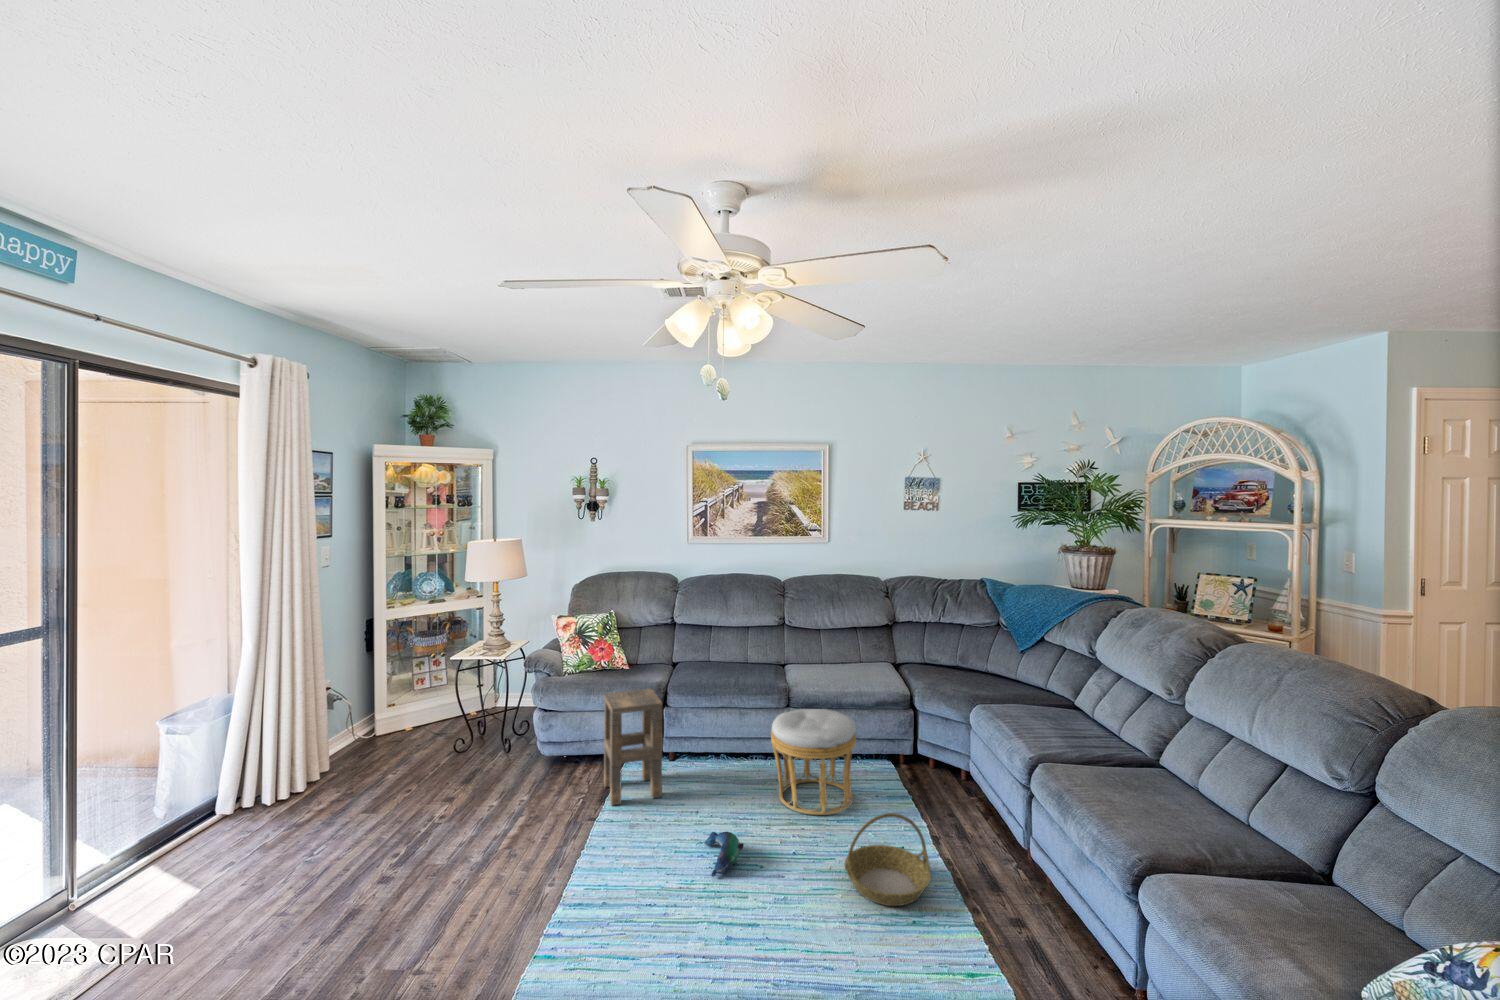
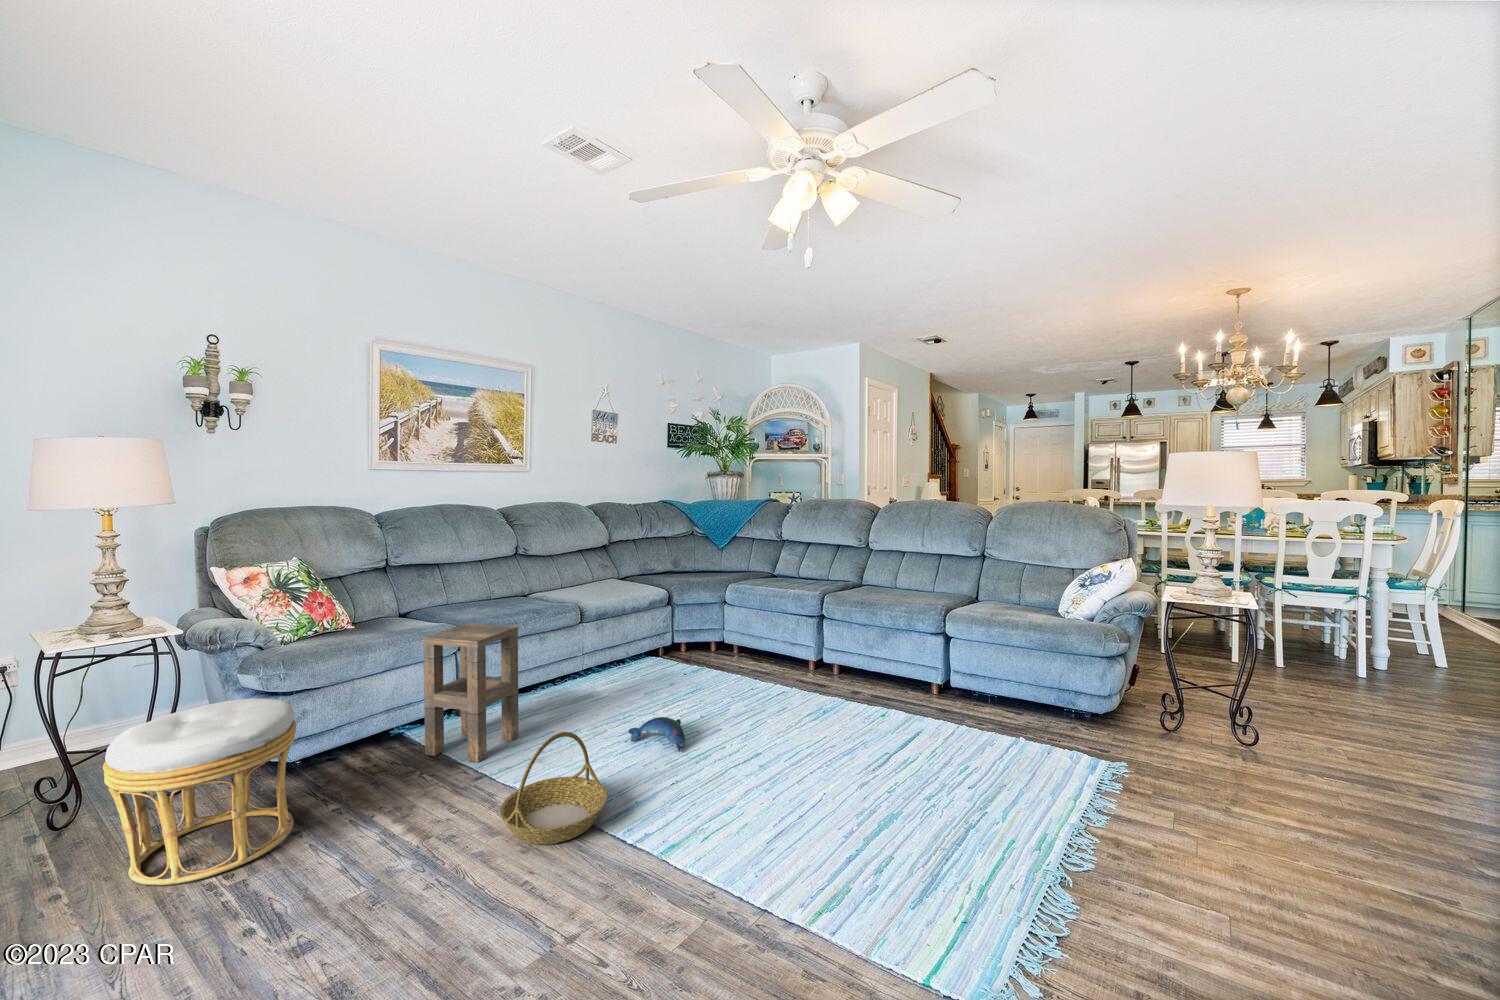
ottoman: present [771,709,856,815] -> present [103,698,296,885]
basket: present [845,813,931,906] -> present [500,732,608,844]

